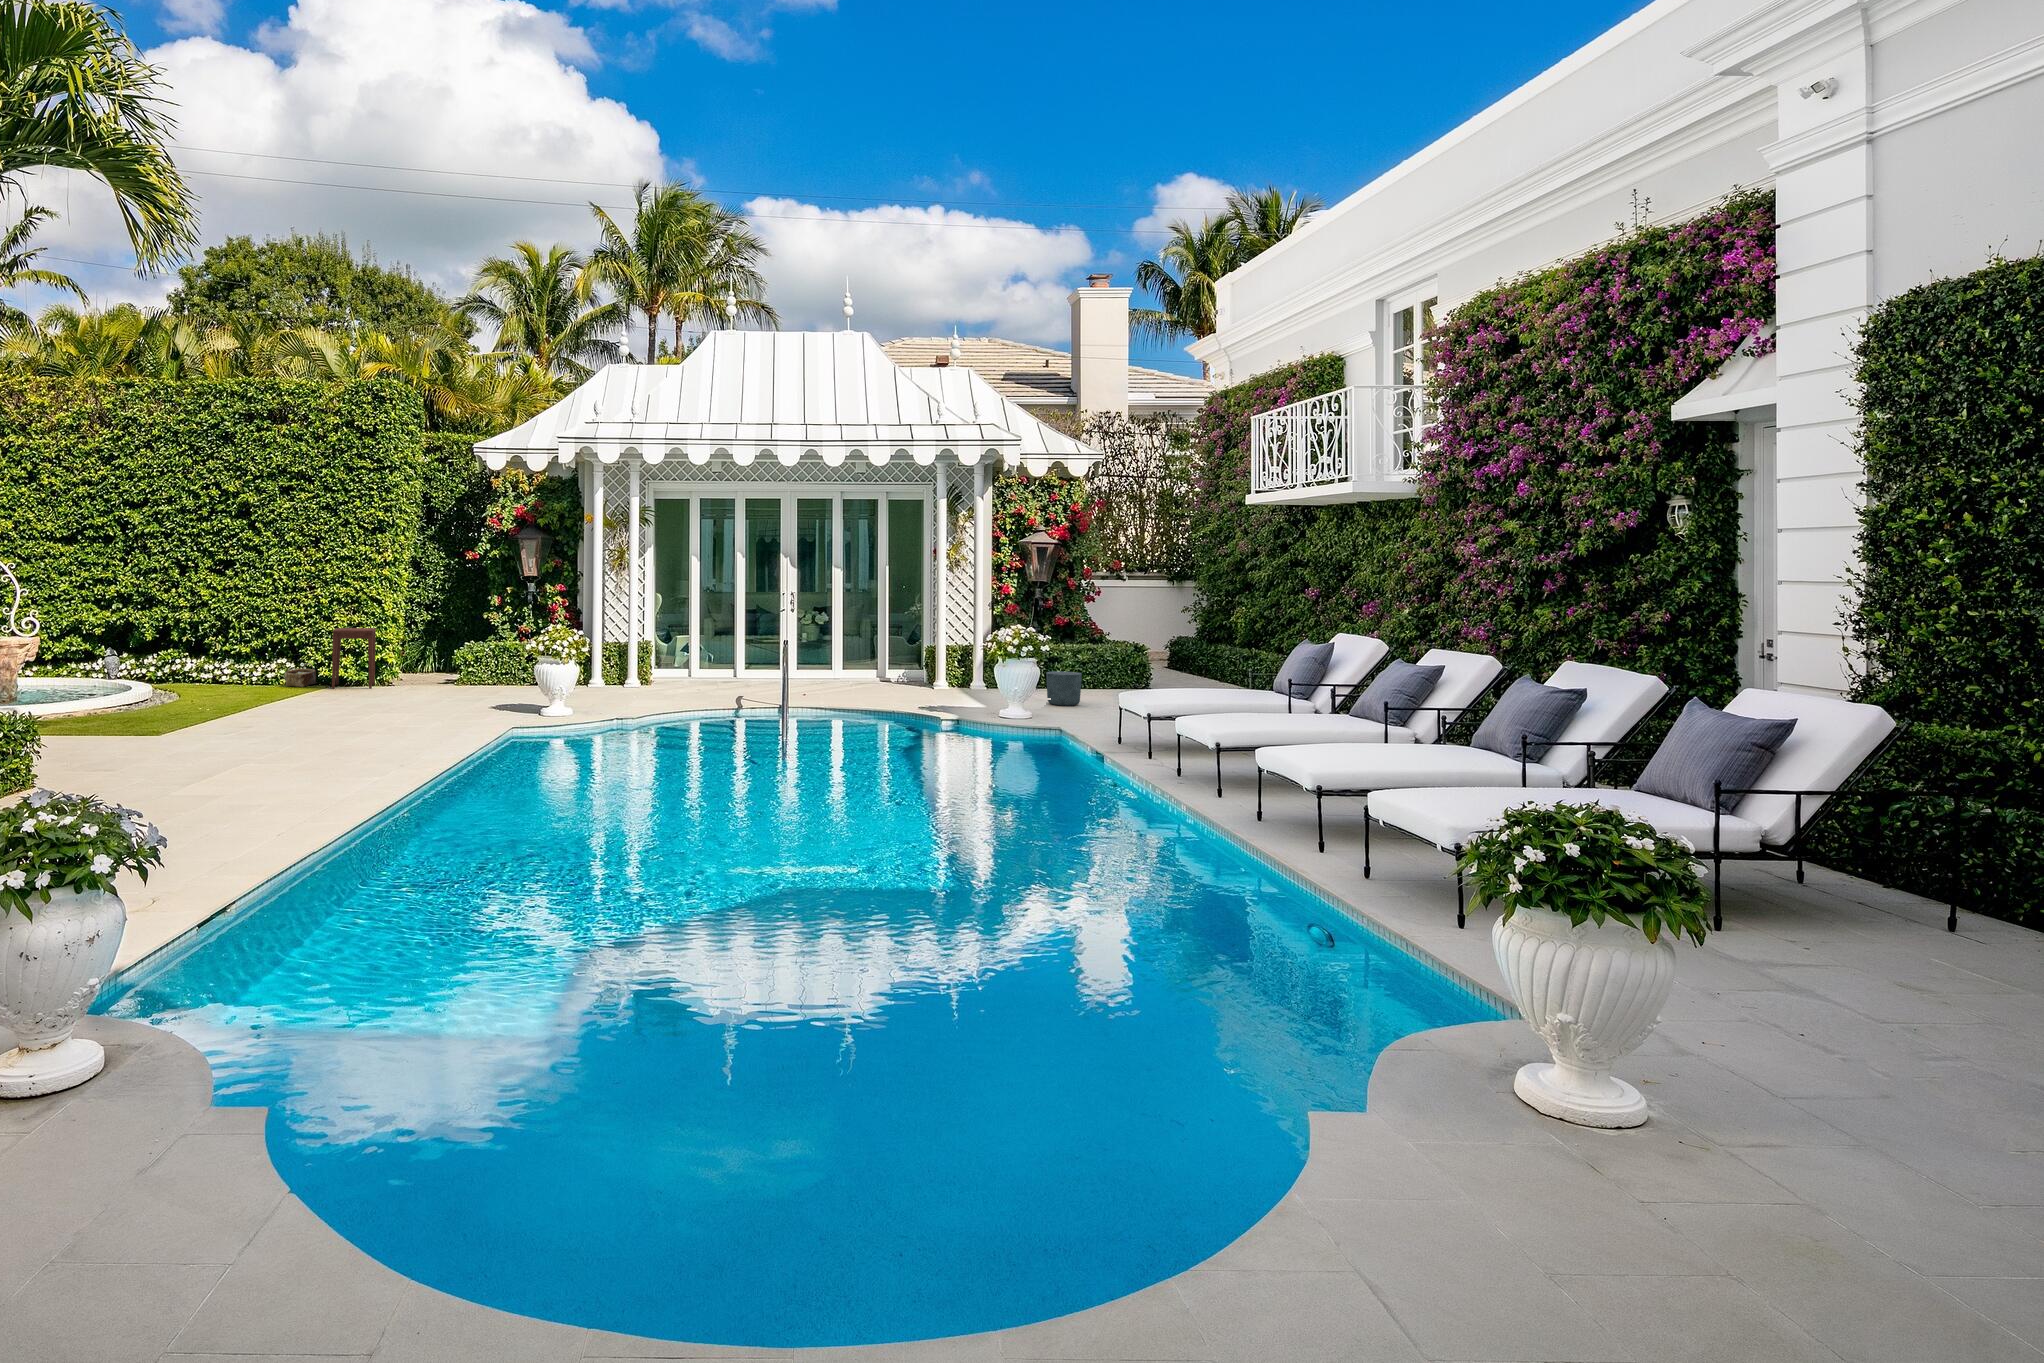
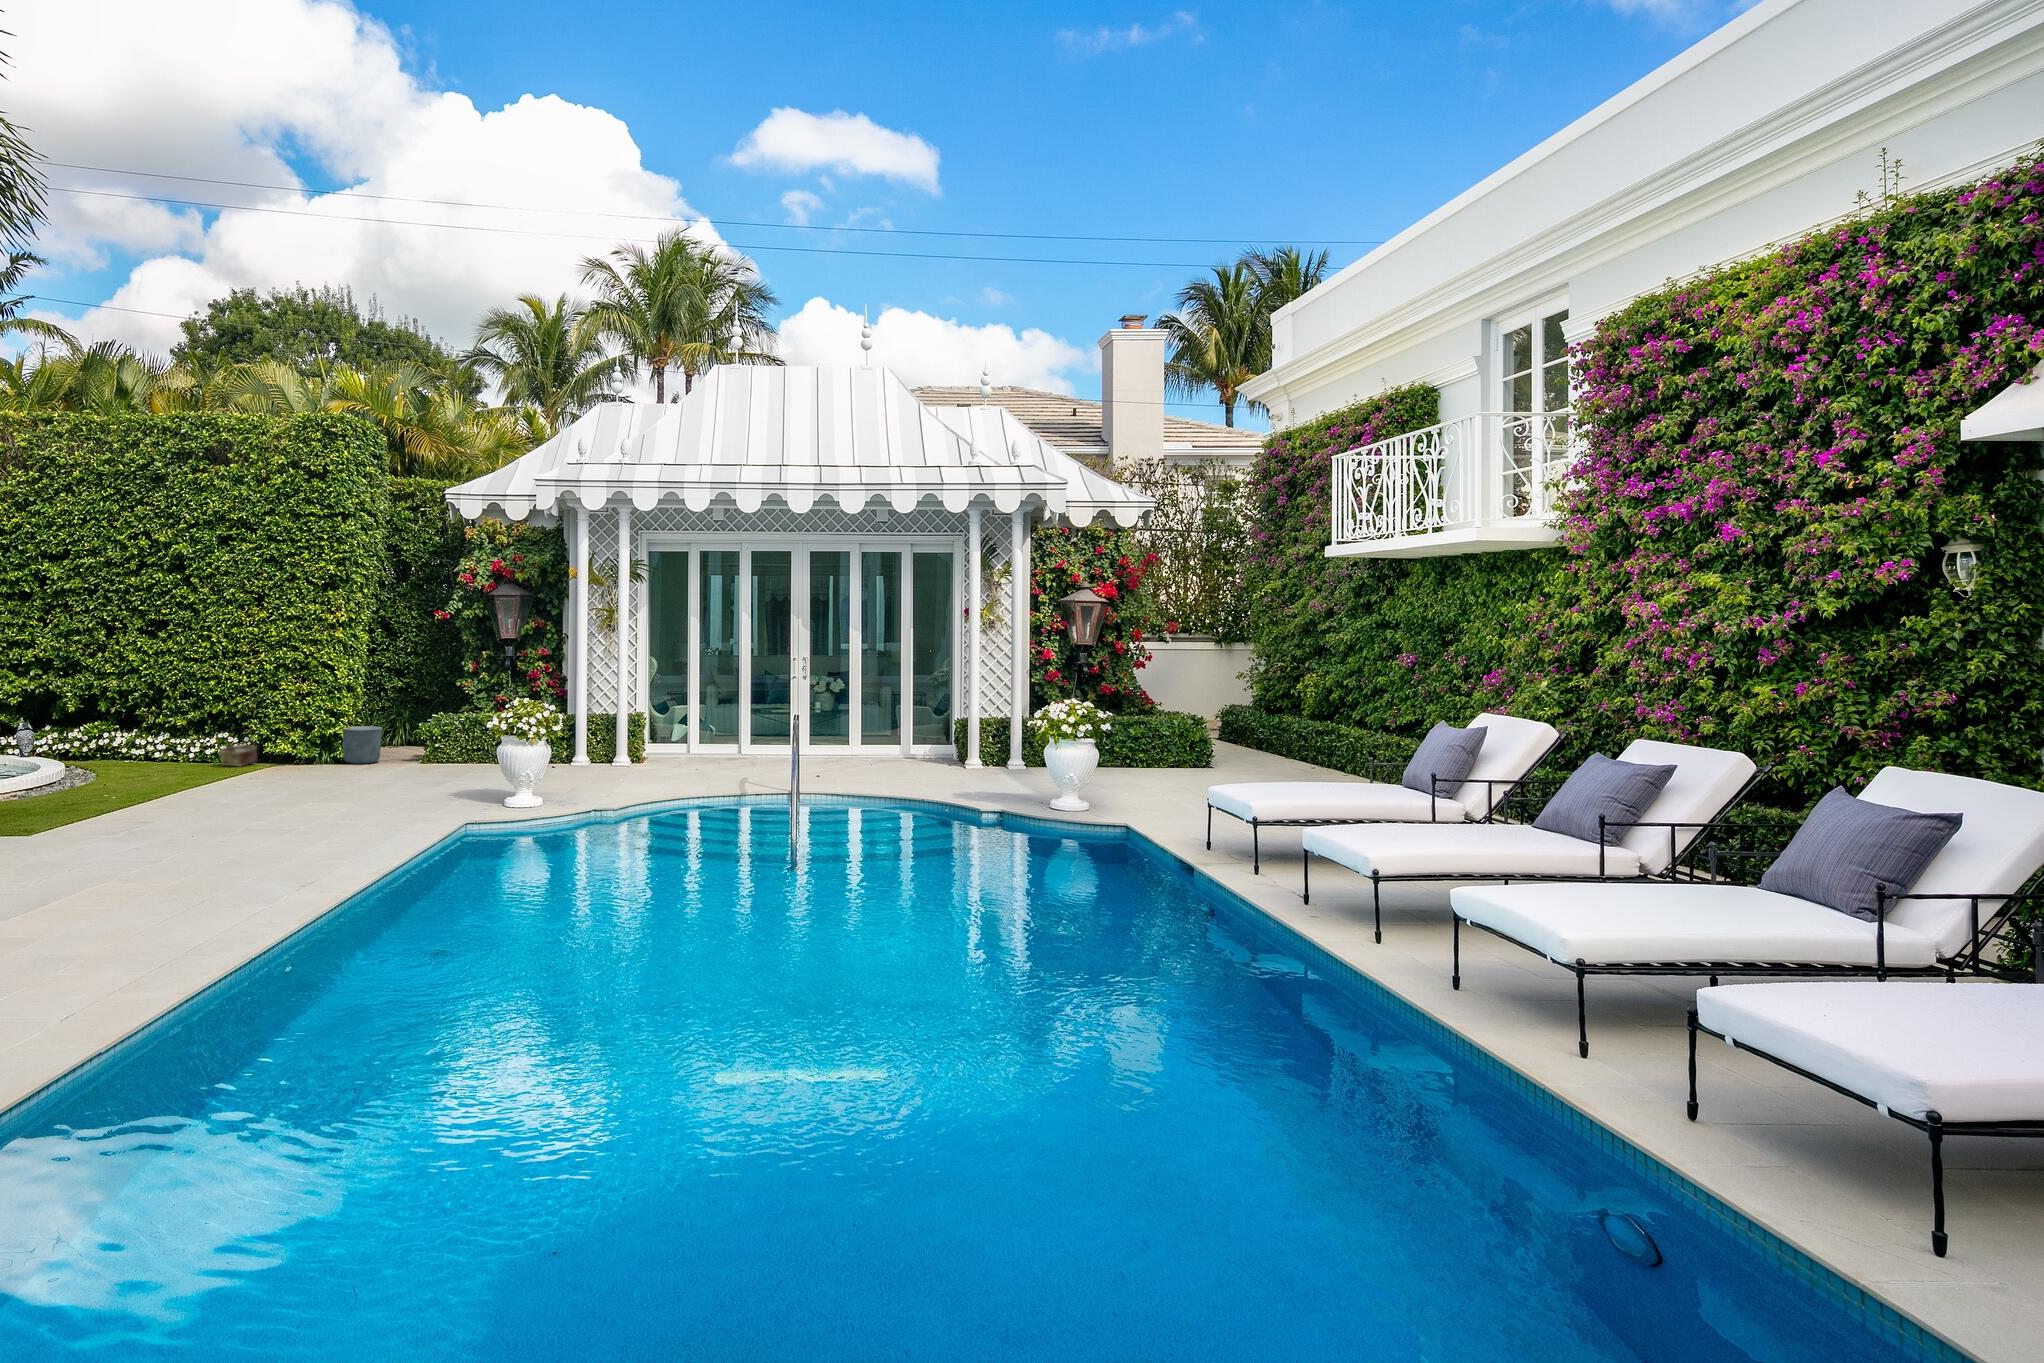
side table: present [332,628,376,689] -> none [273,698,328,769]
planter: present [1046,671,1082,706] -> present [343,726,382,764]

